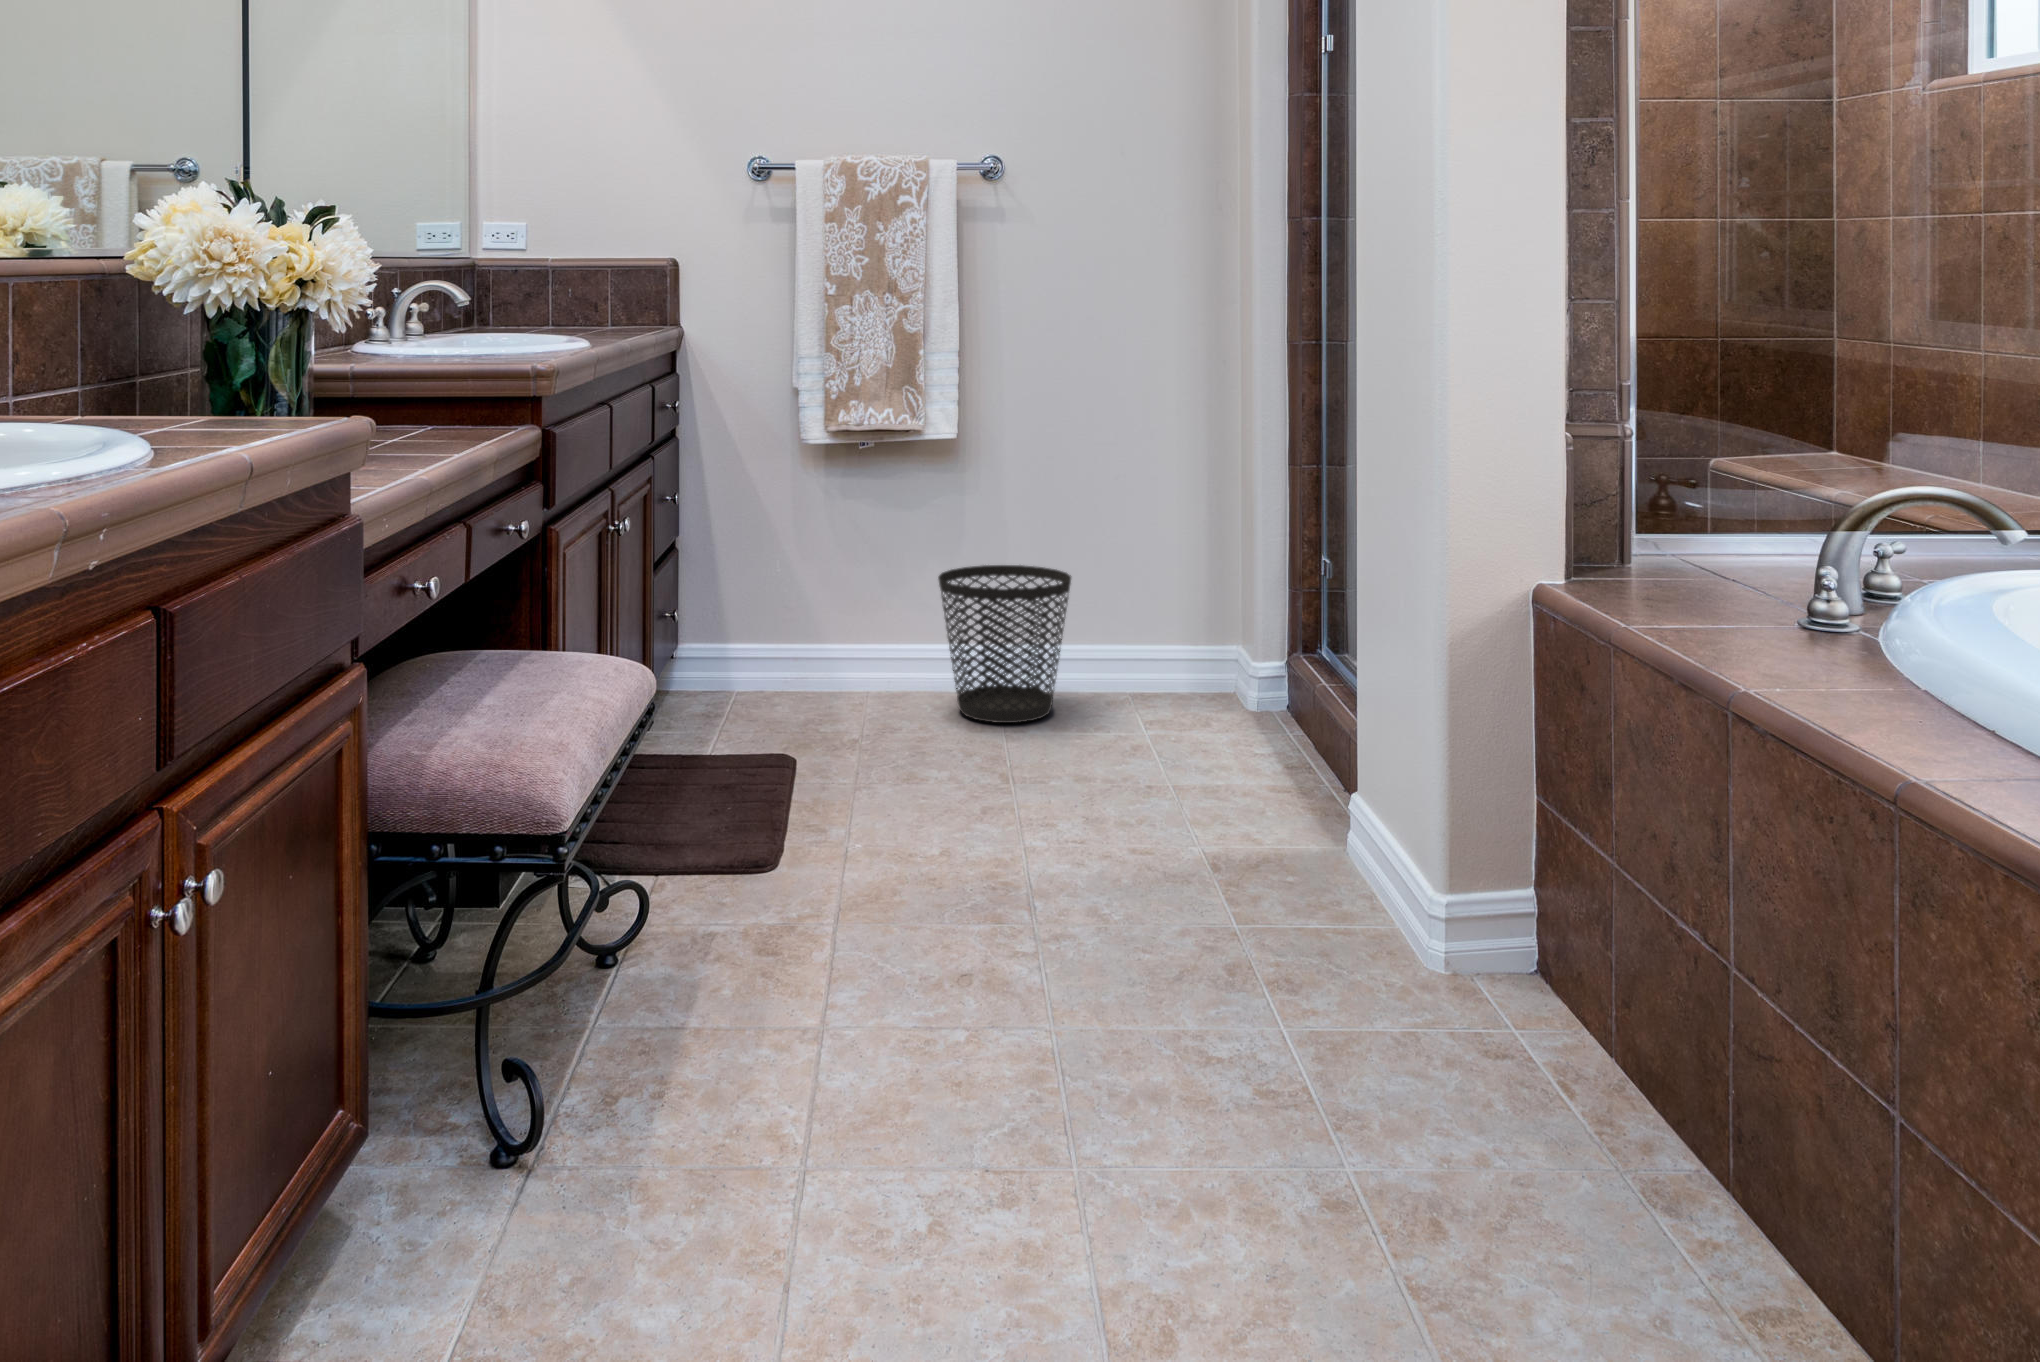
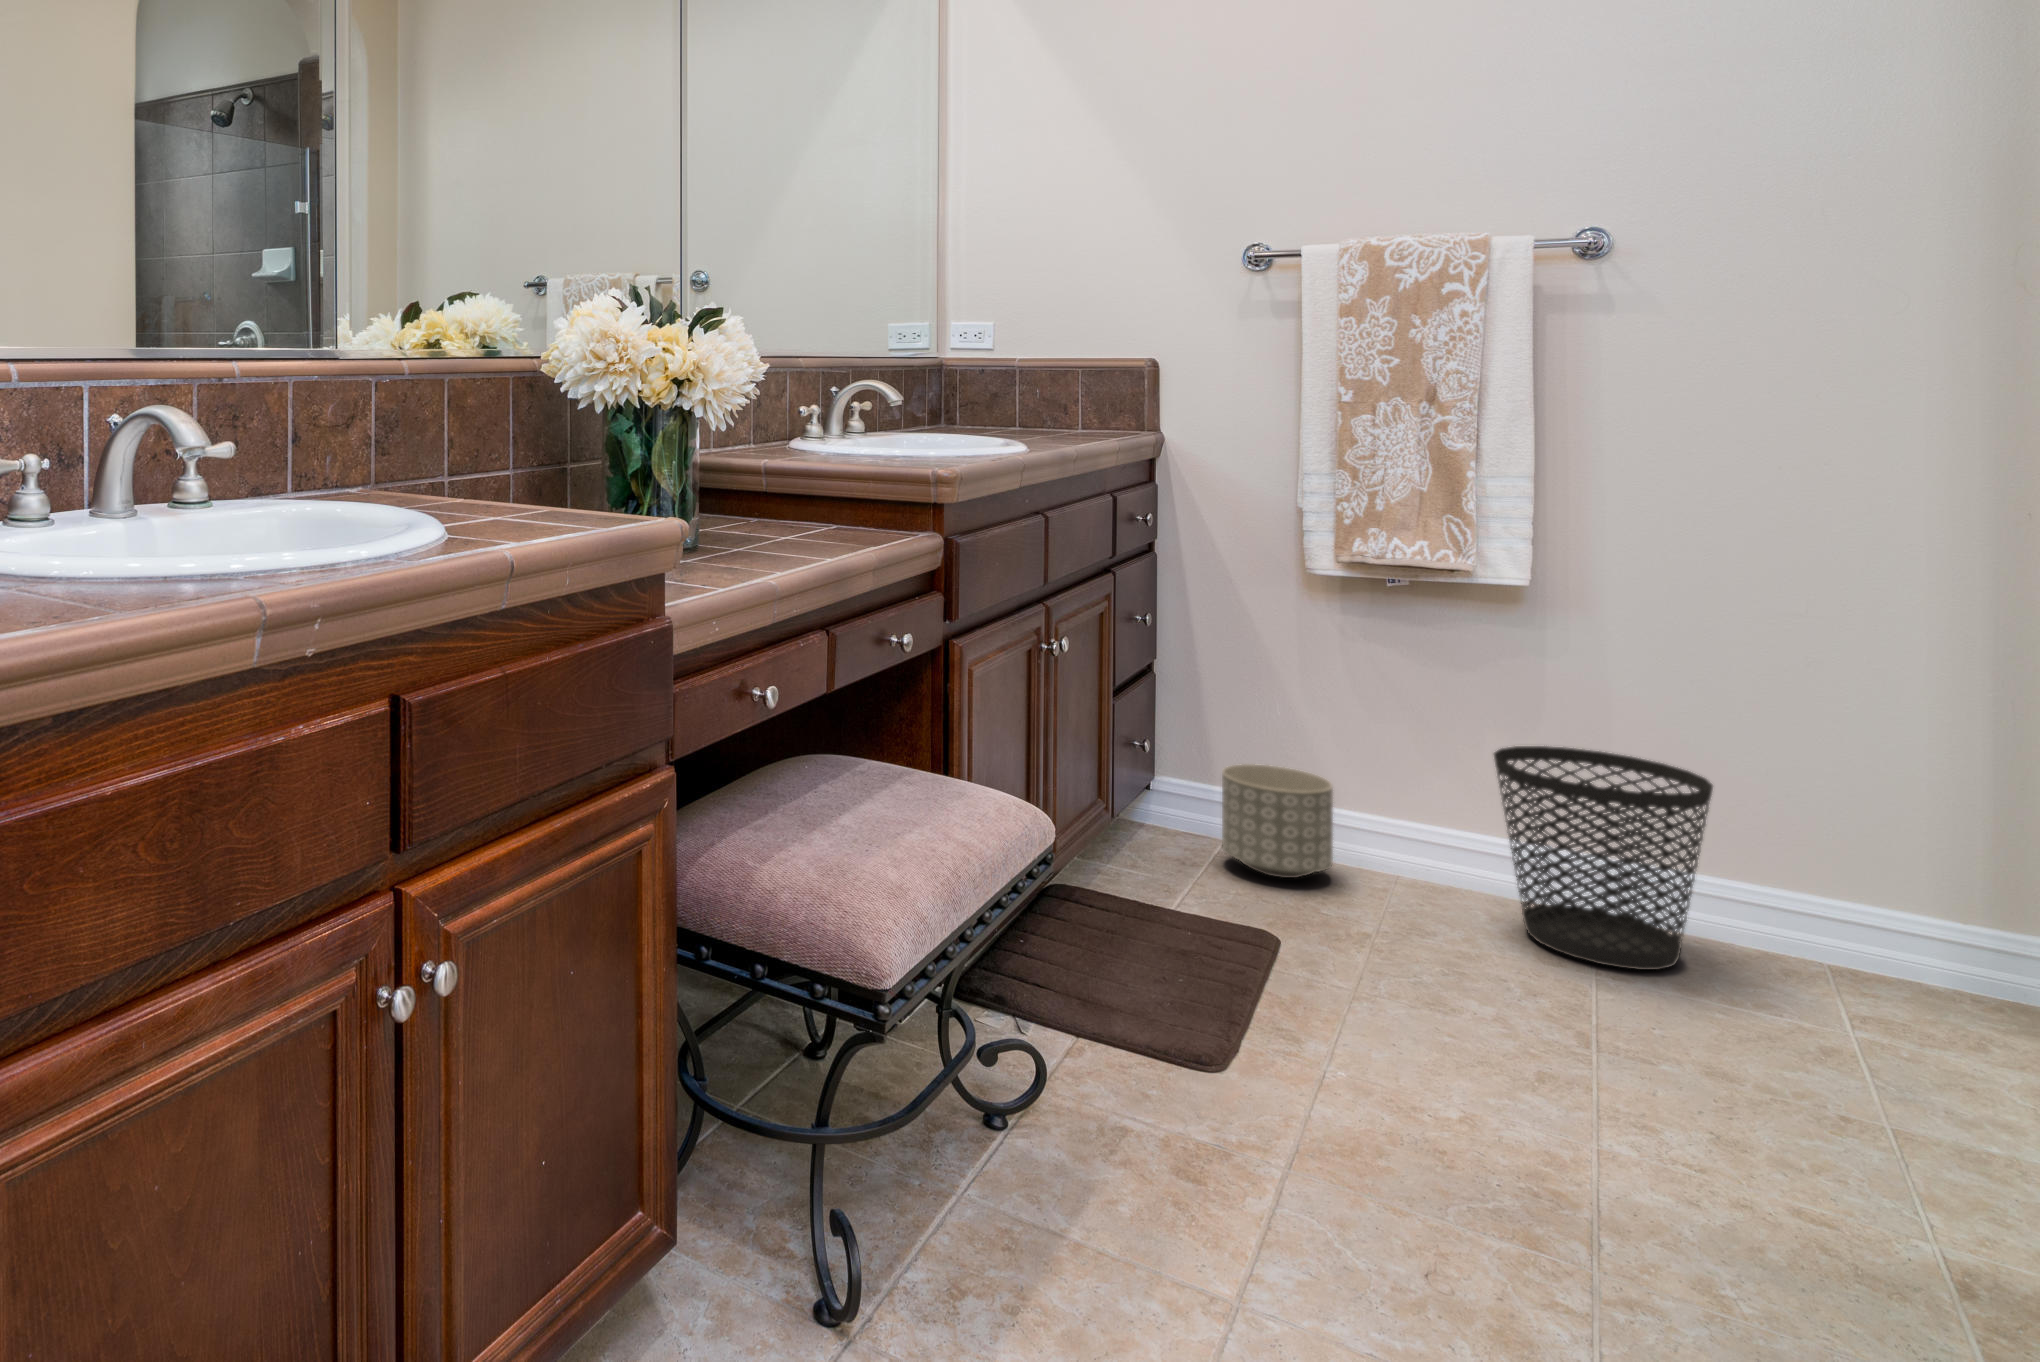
planter: none [739,617,825,711] -> present [1222,764,1333,878]

